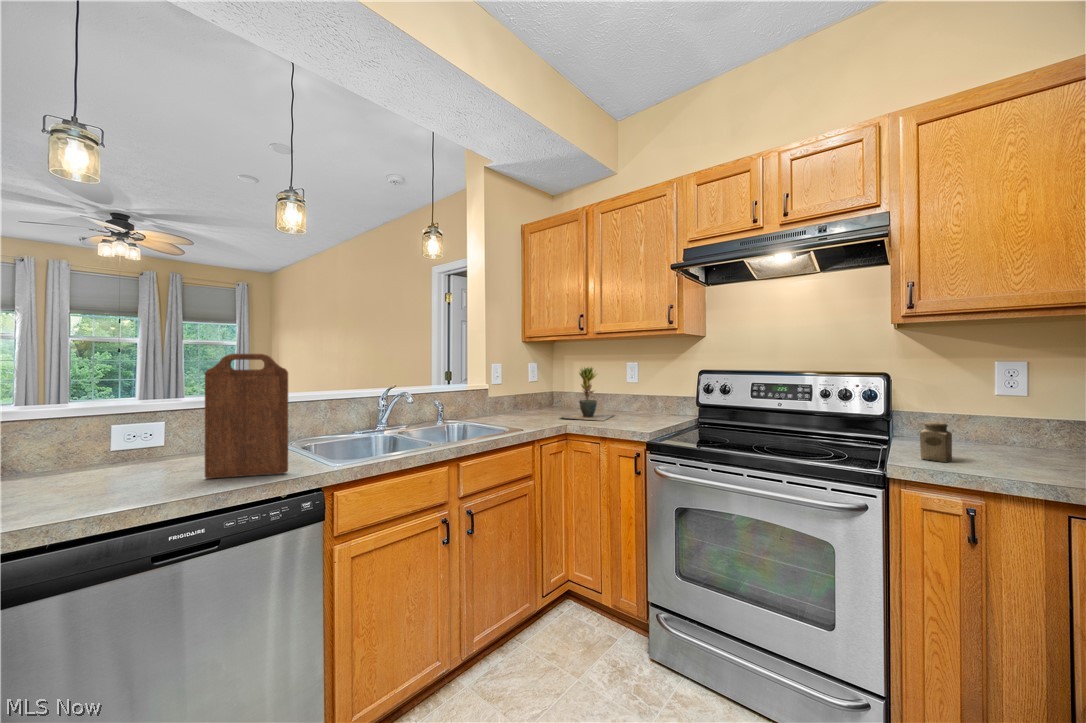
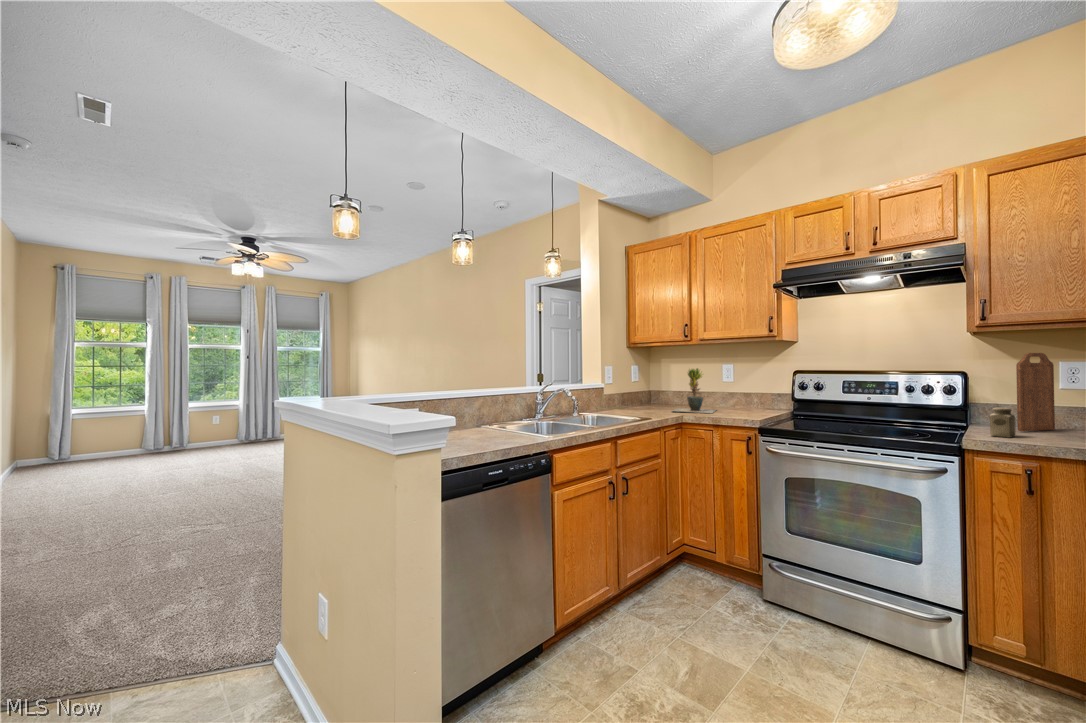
cutting board: present [205,354,288,479] -> present [1016,353,1055,431]

